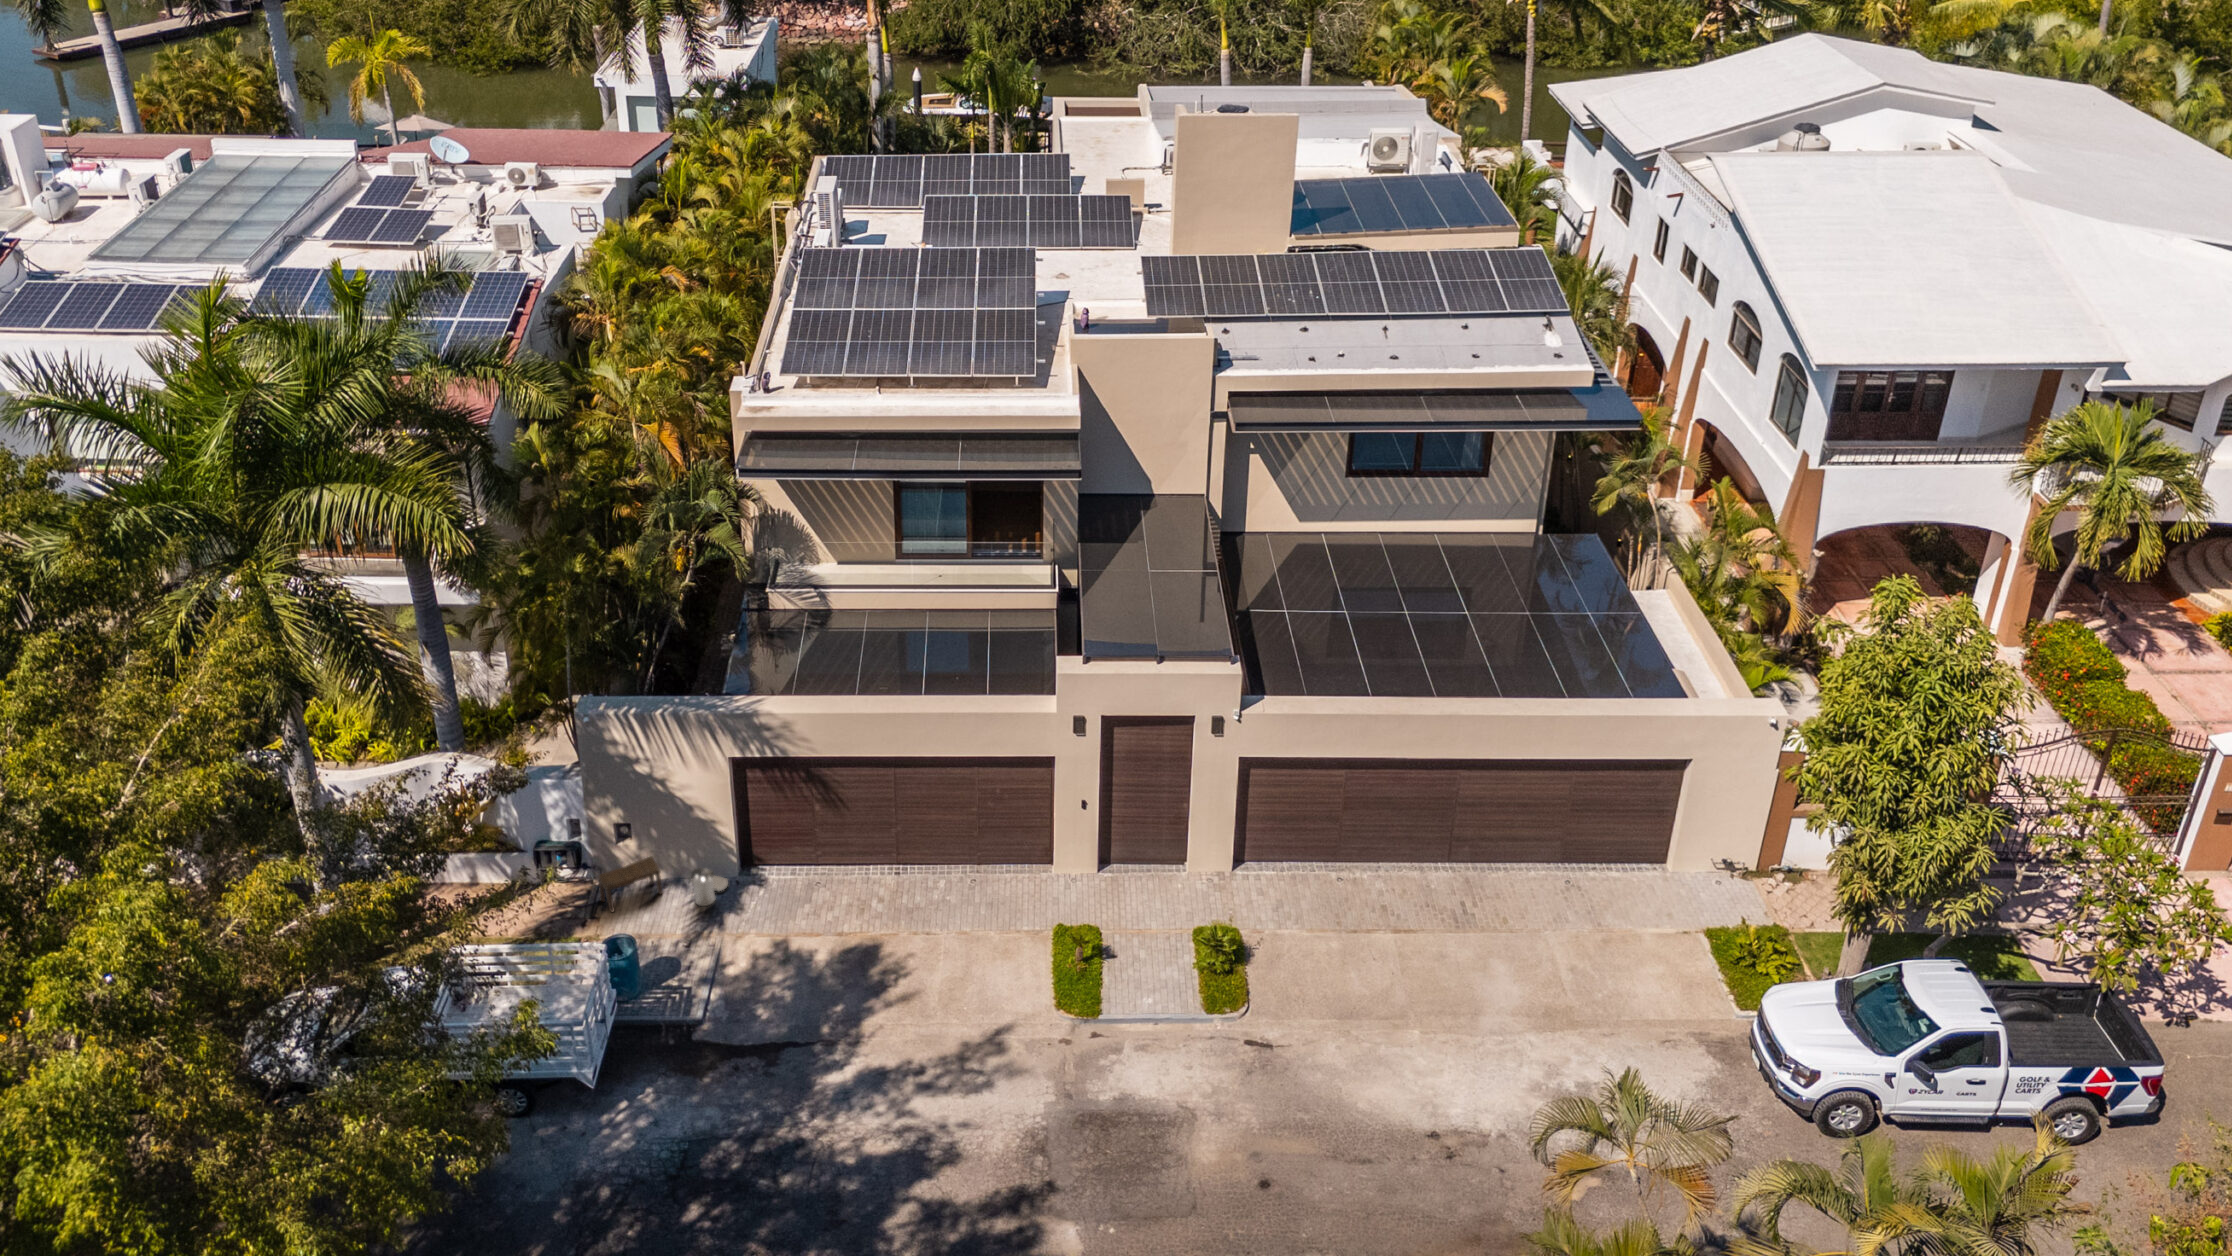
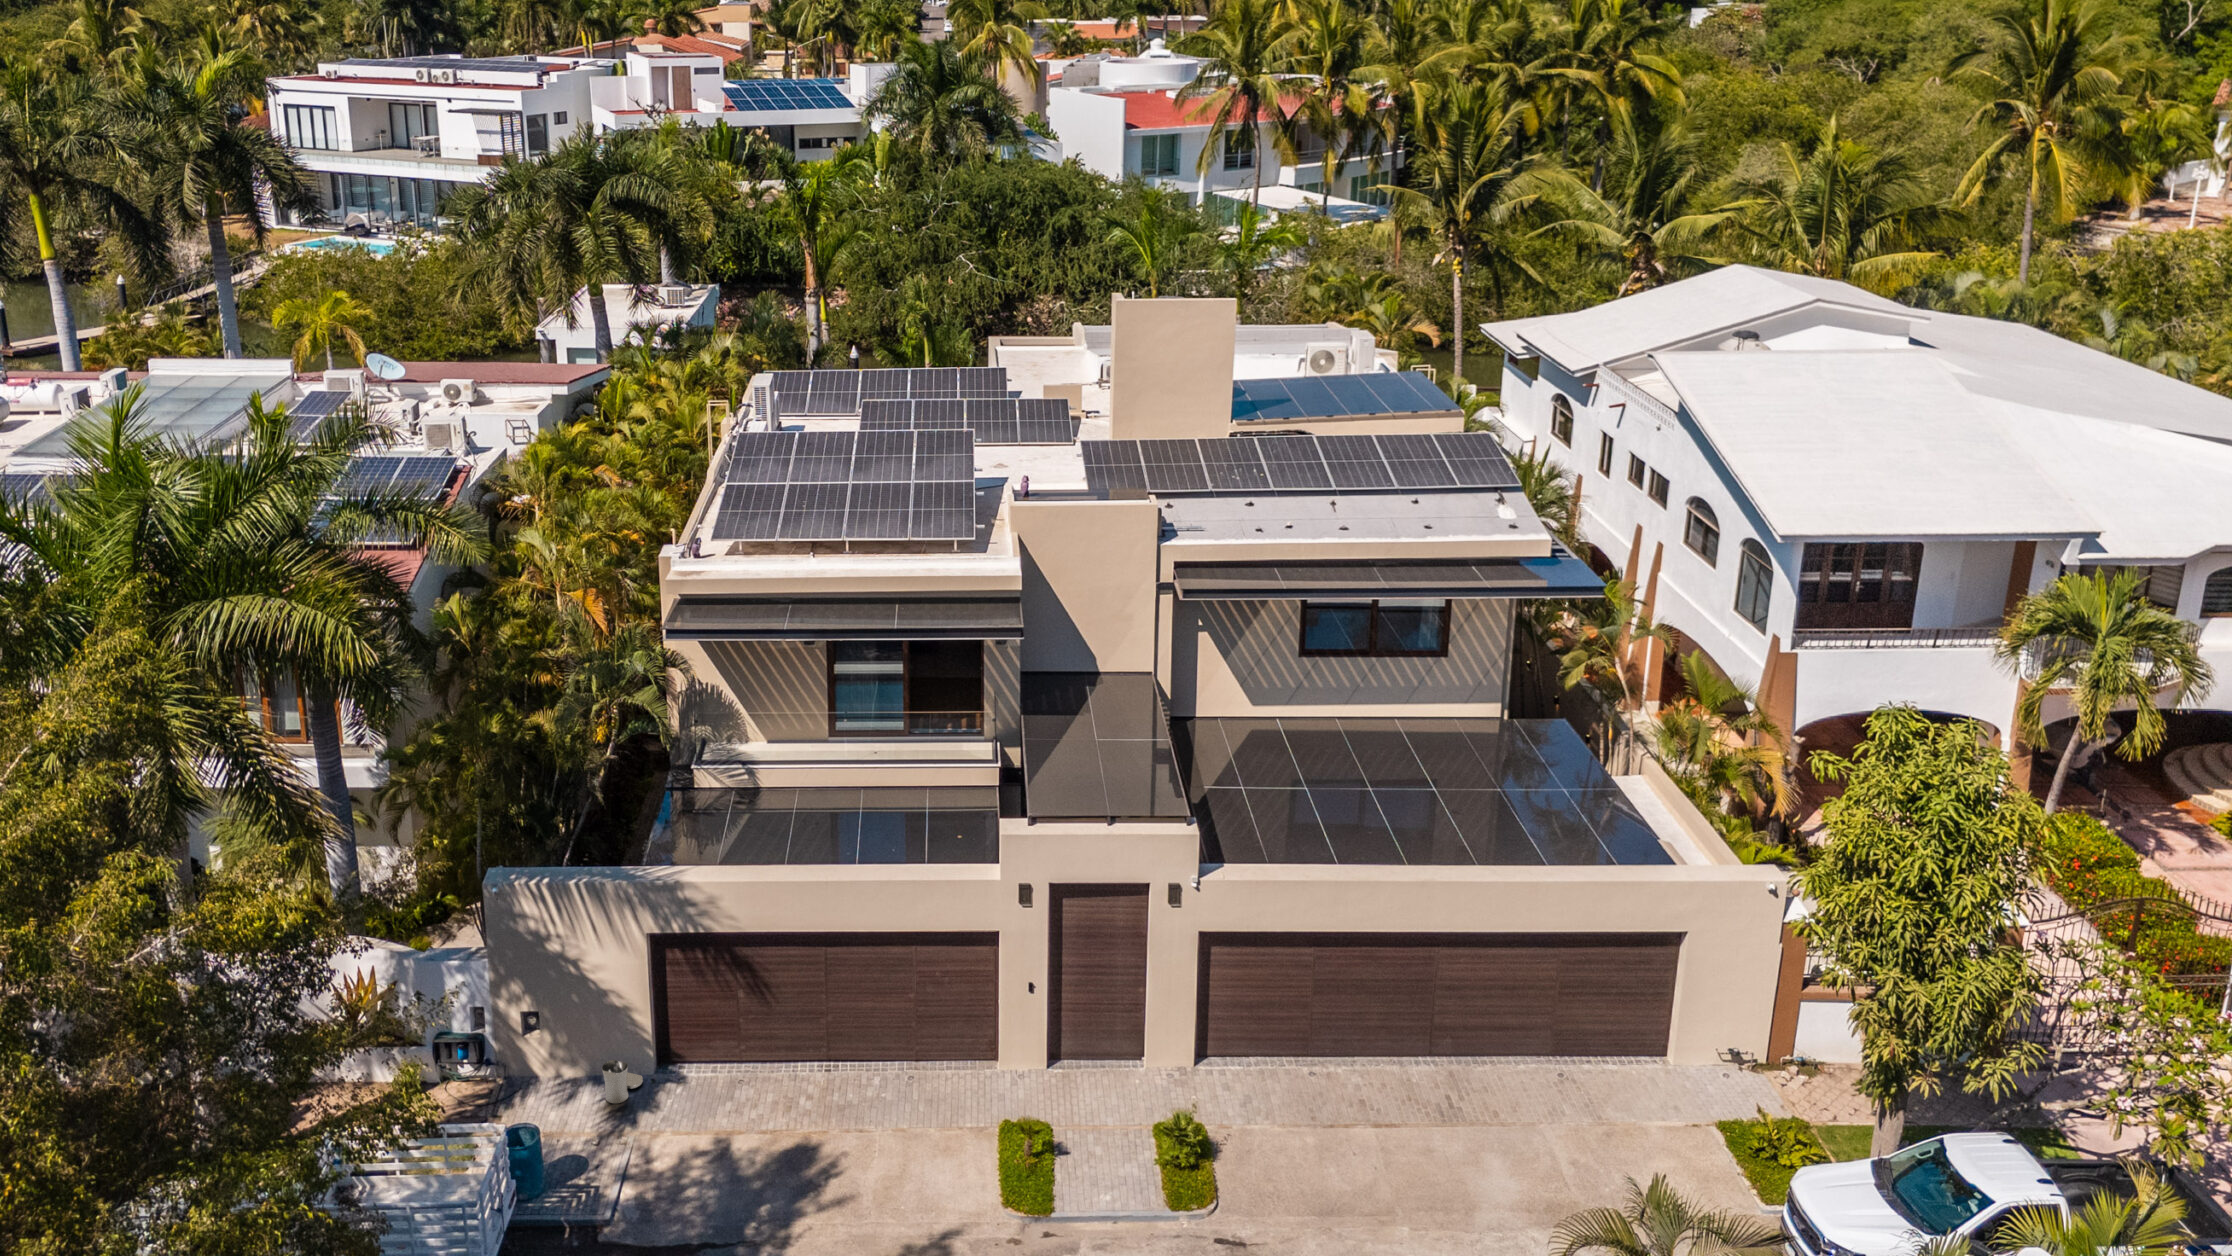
bench: present [598,857,662,912] -> none [501,1049,571,1110]

